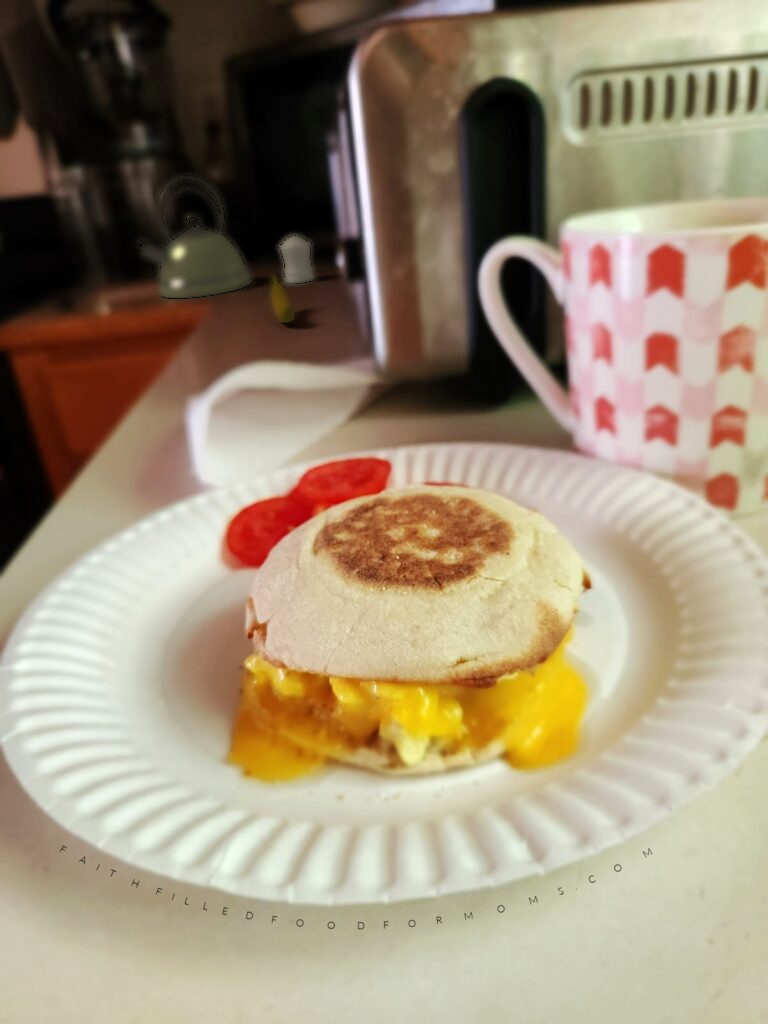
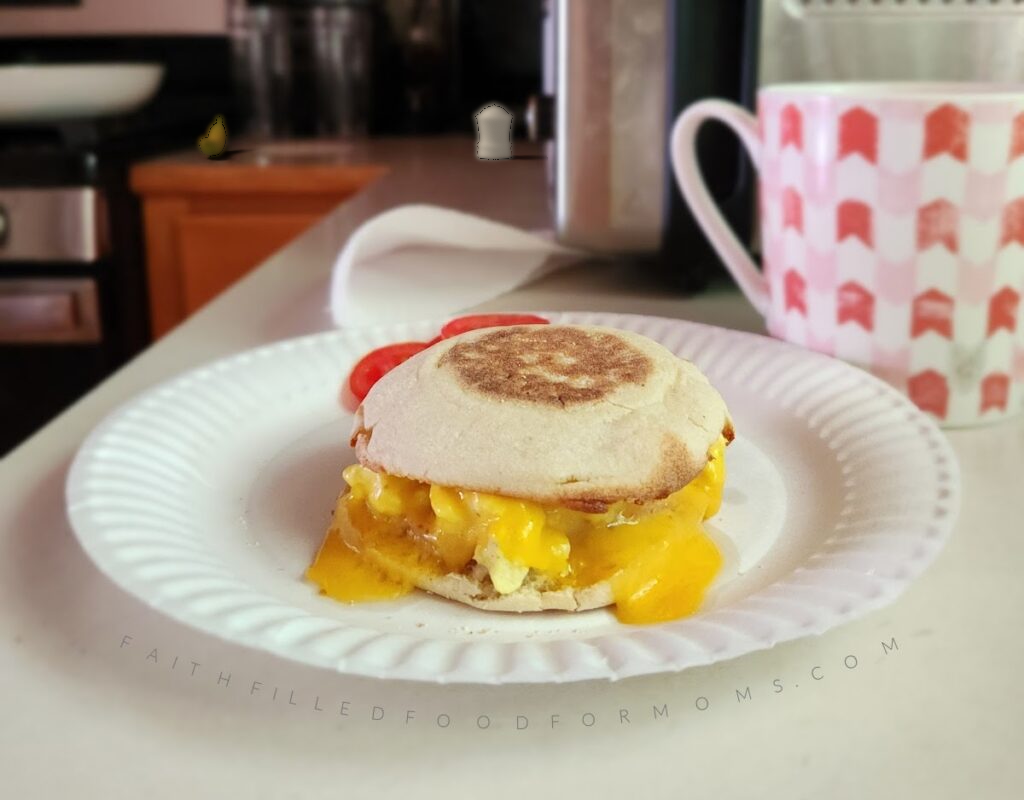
kettle: present [140,180,250,298] -> none [318,26,440,160]
banana: present [271,277,294,323] -> present [201,119,225,155]

